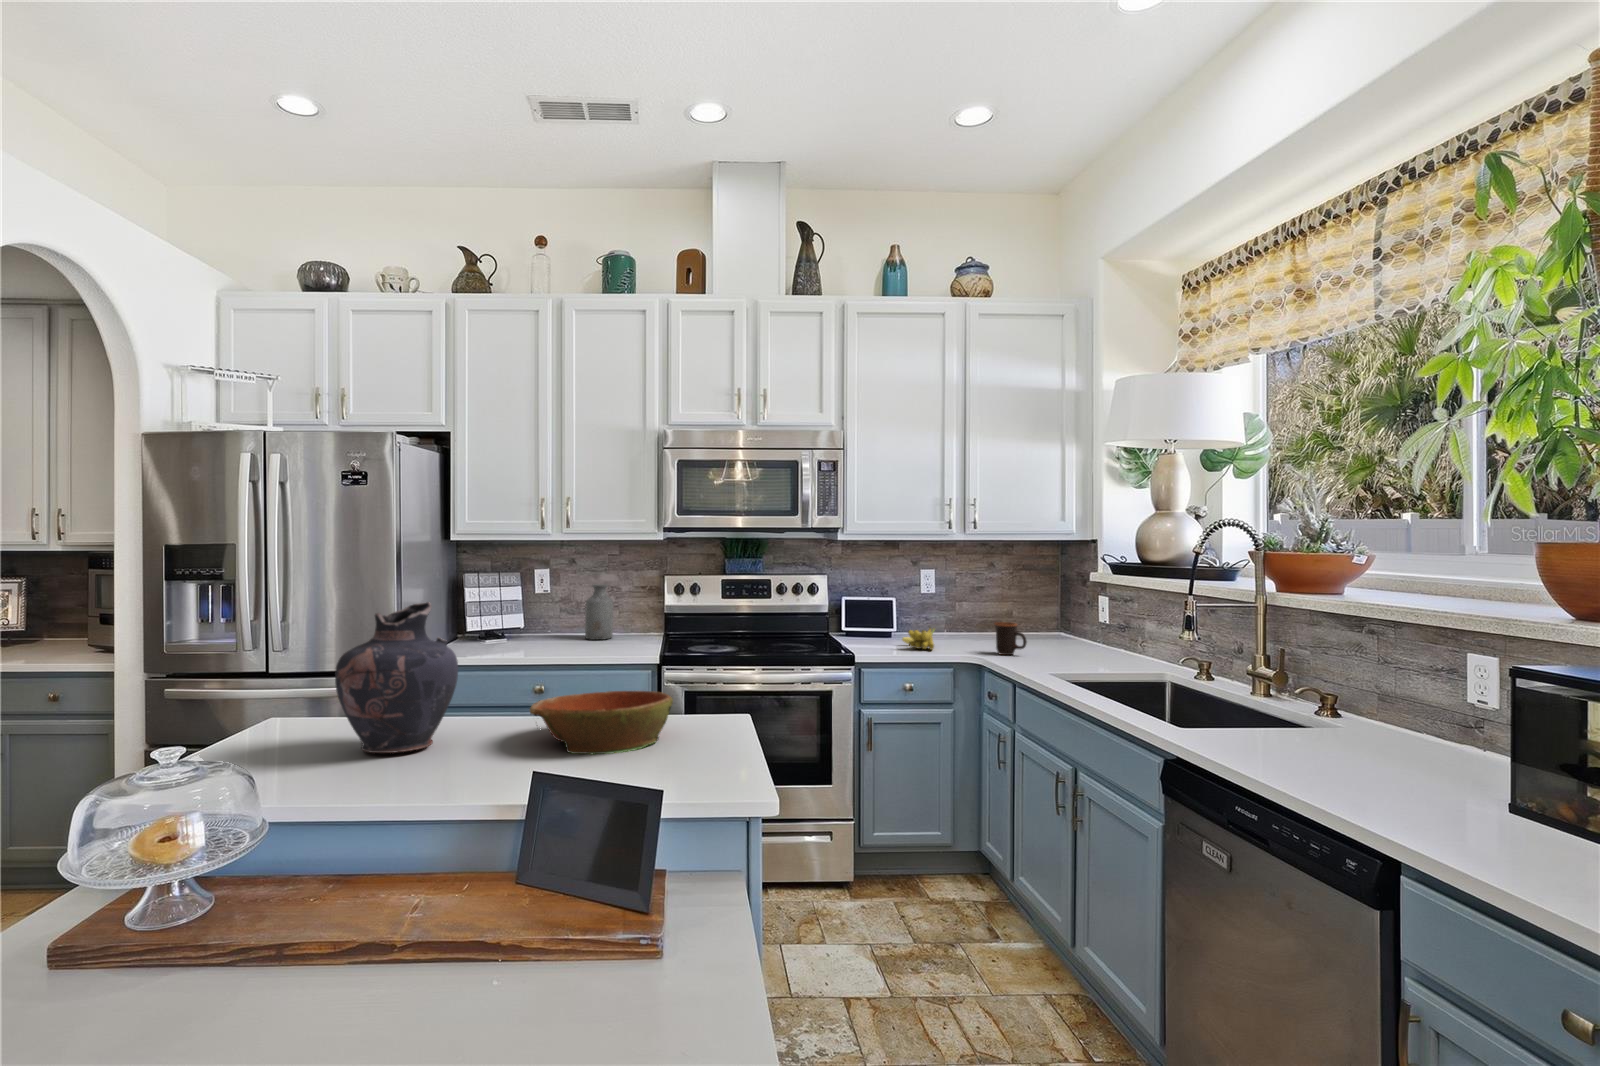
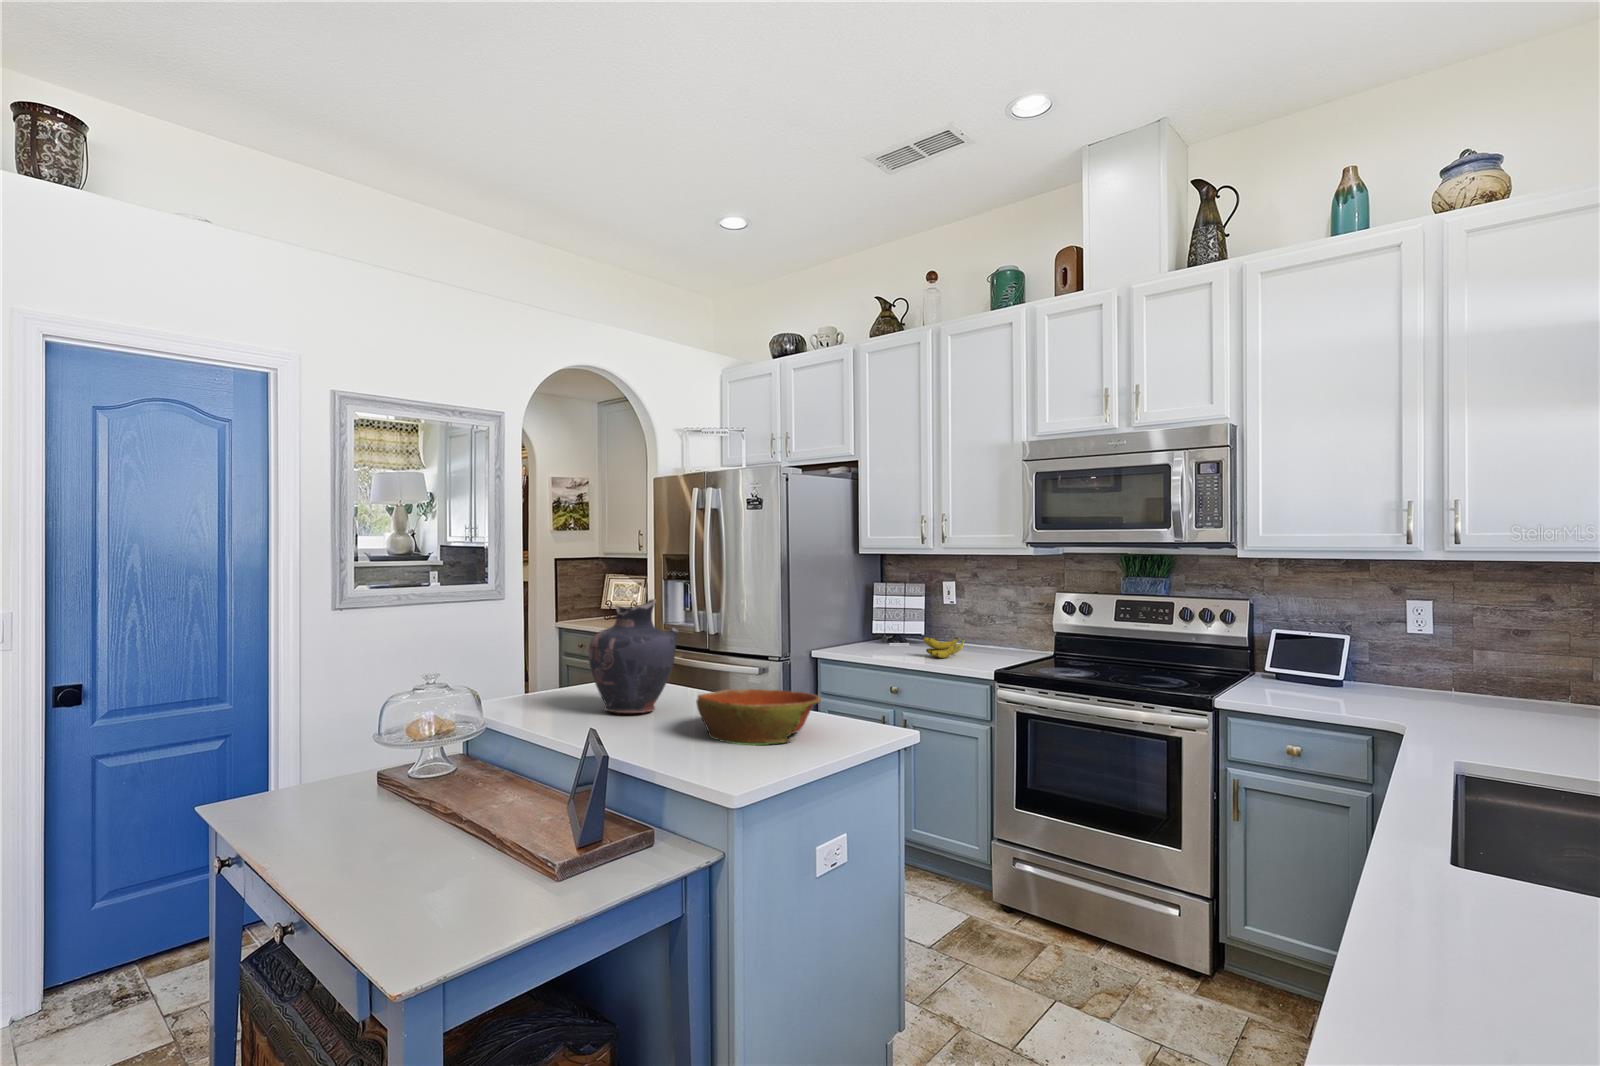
bottle: present [585,584,613,640] -> none [977,599,1005,654]
mug: present [994,622,1027,655] -> none [1469,683,1527,737]
banana: present [902,628,935,650] -> present [923,637,965,658]

